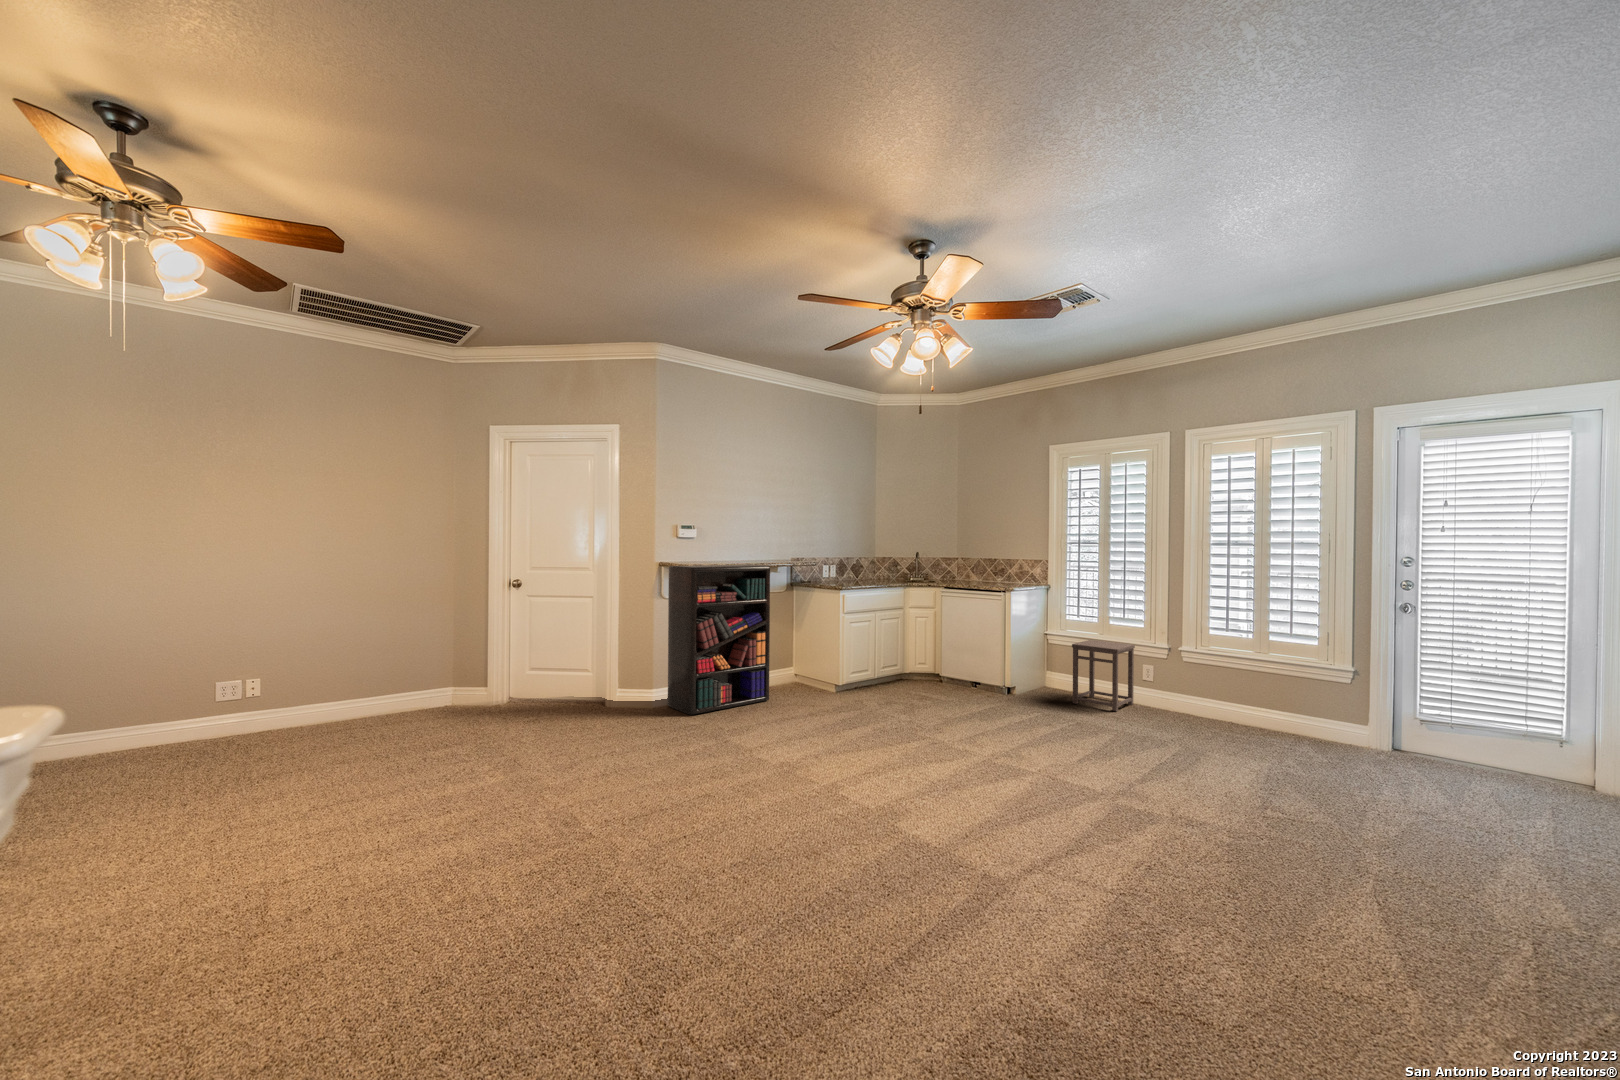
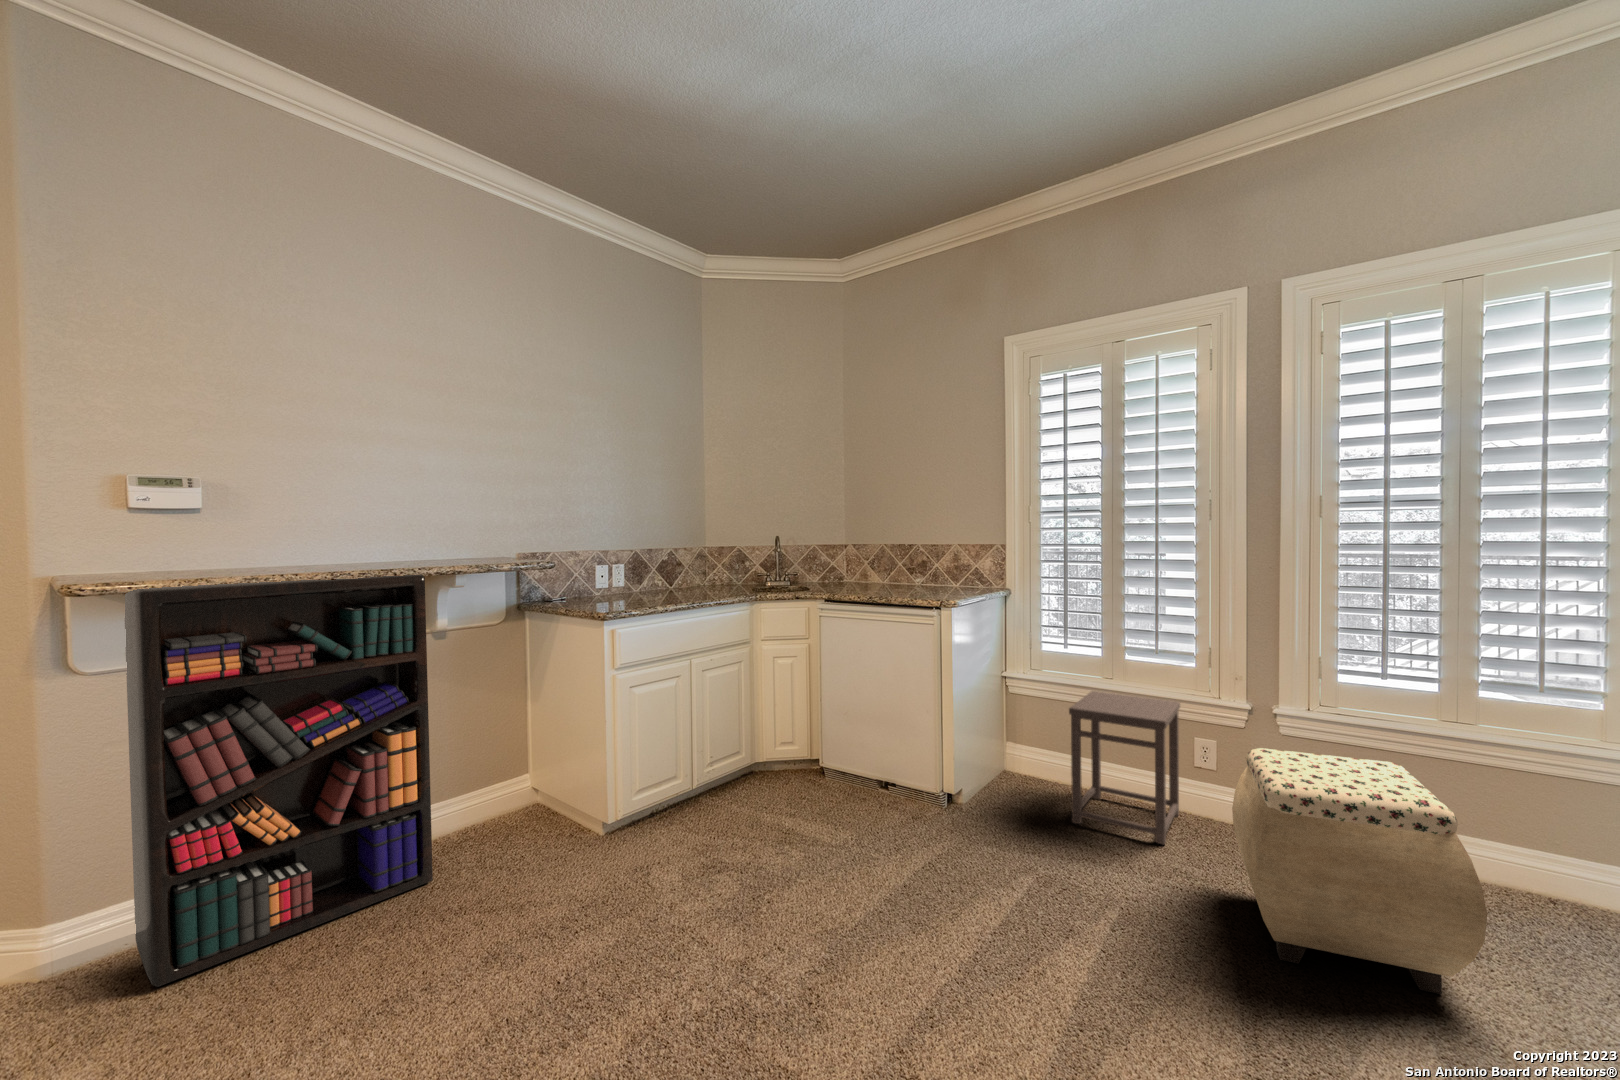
ottoman: none [1130,656,1219,748] -> present [1232,748,1487,994]

